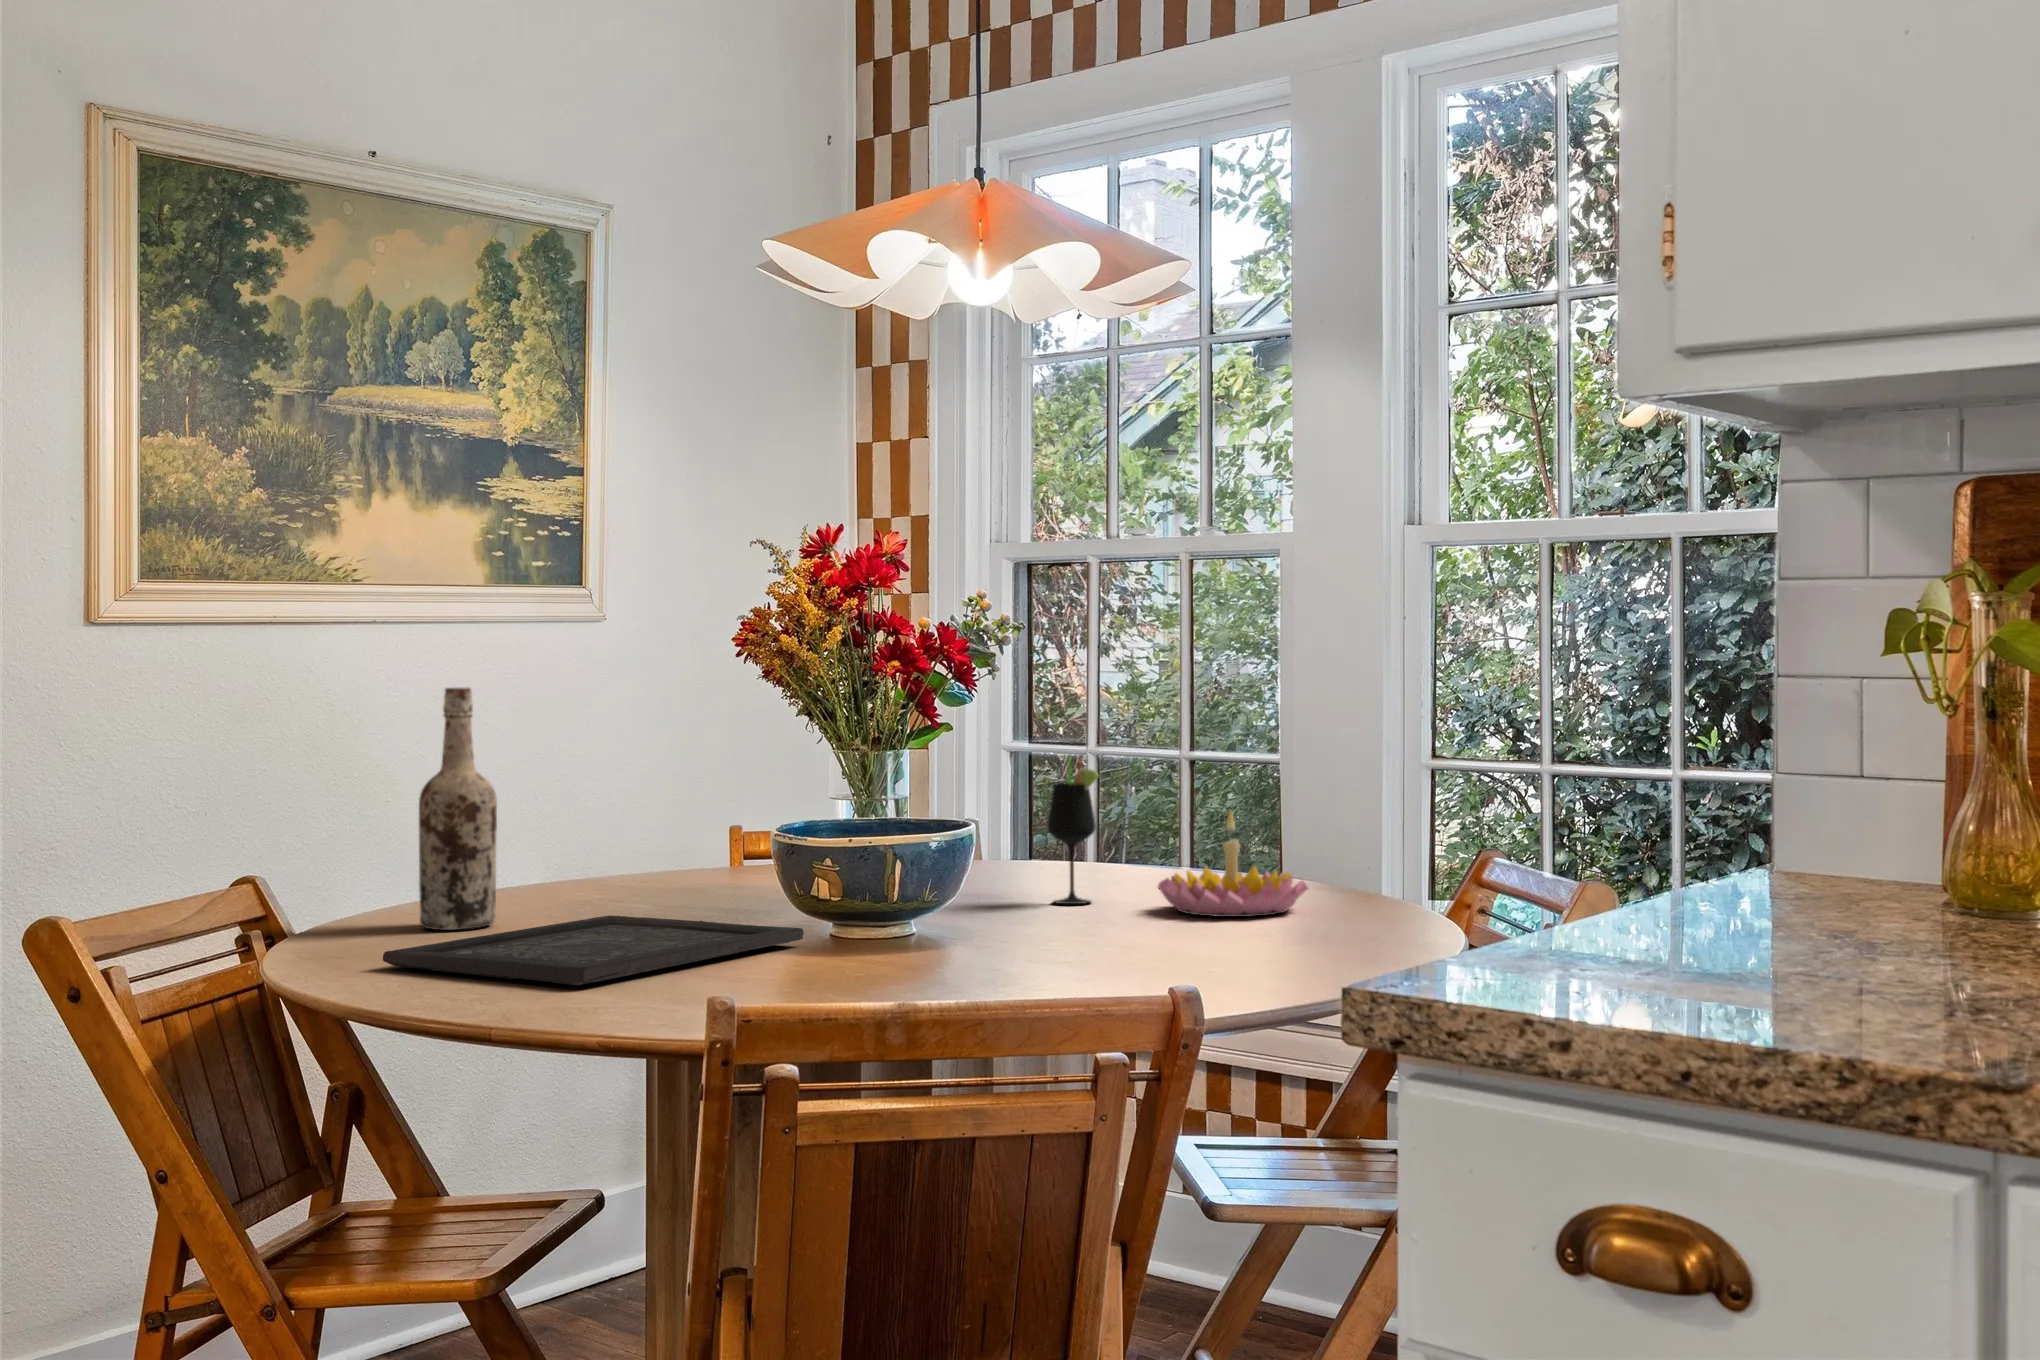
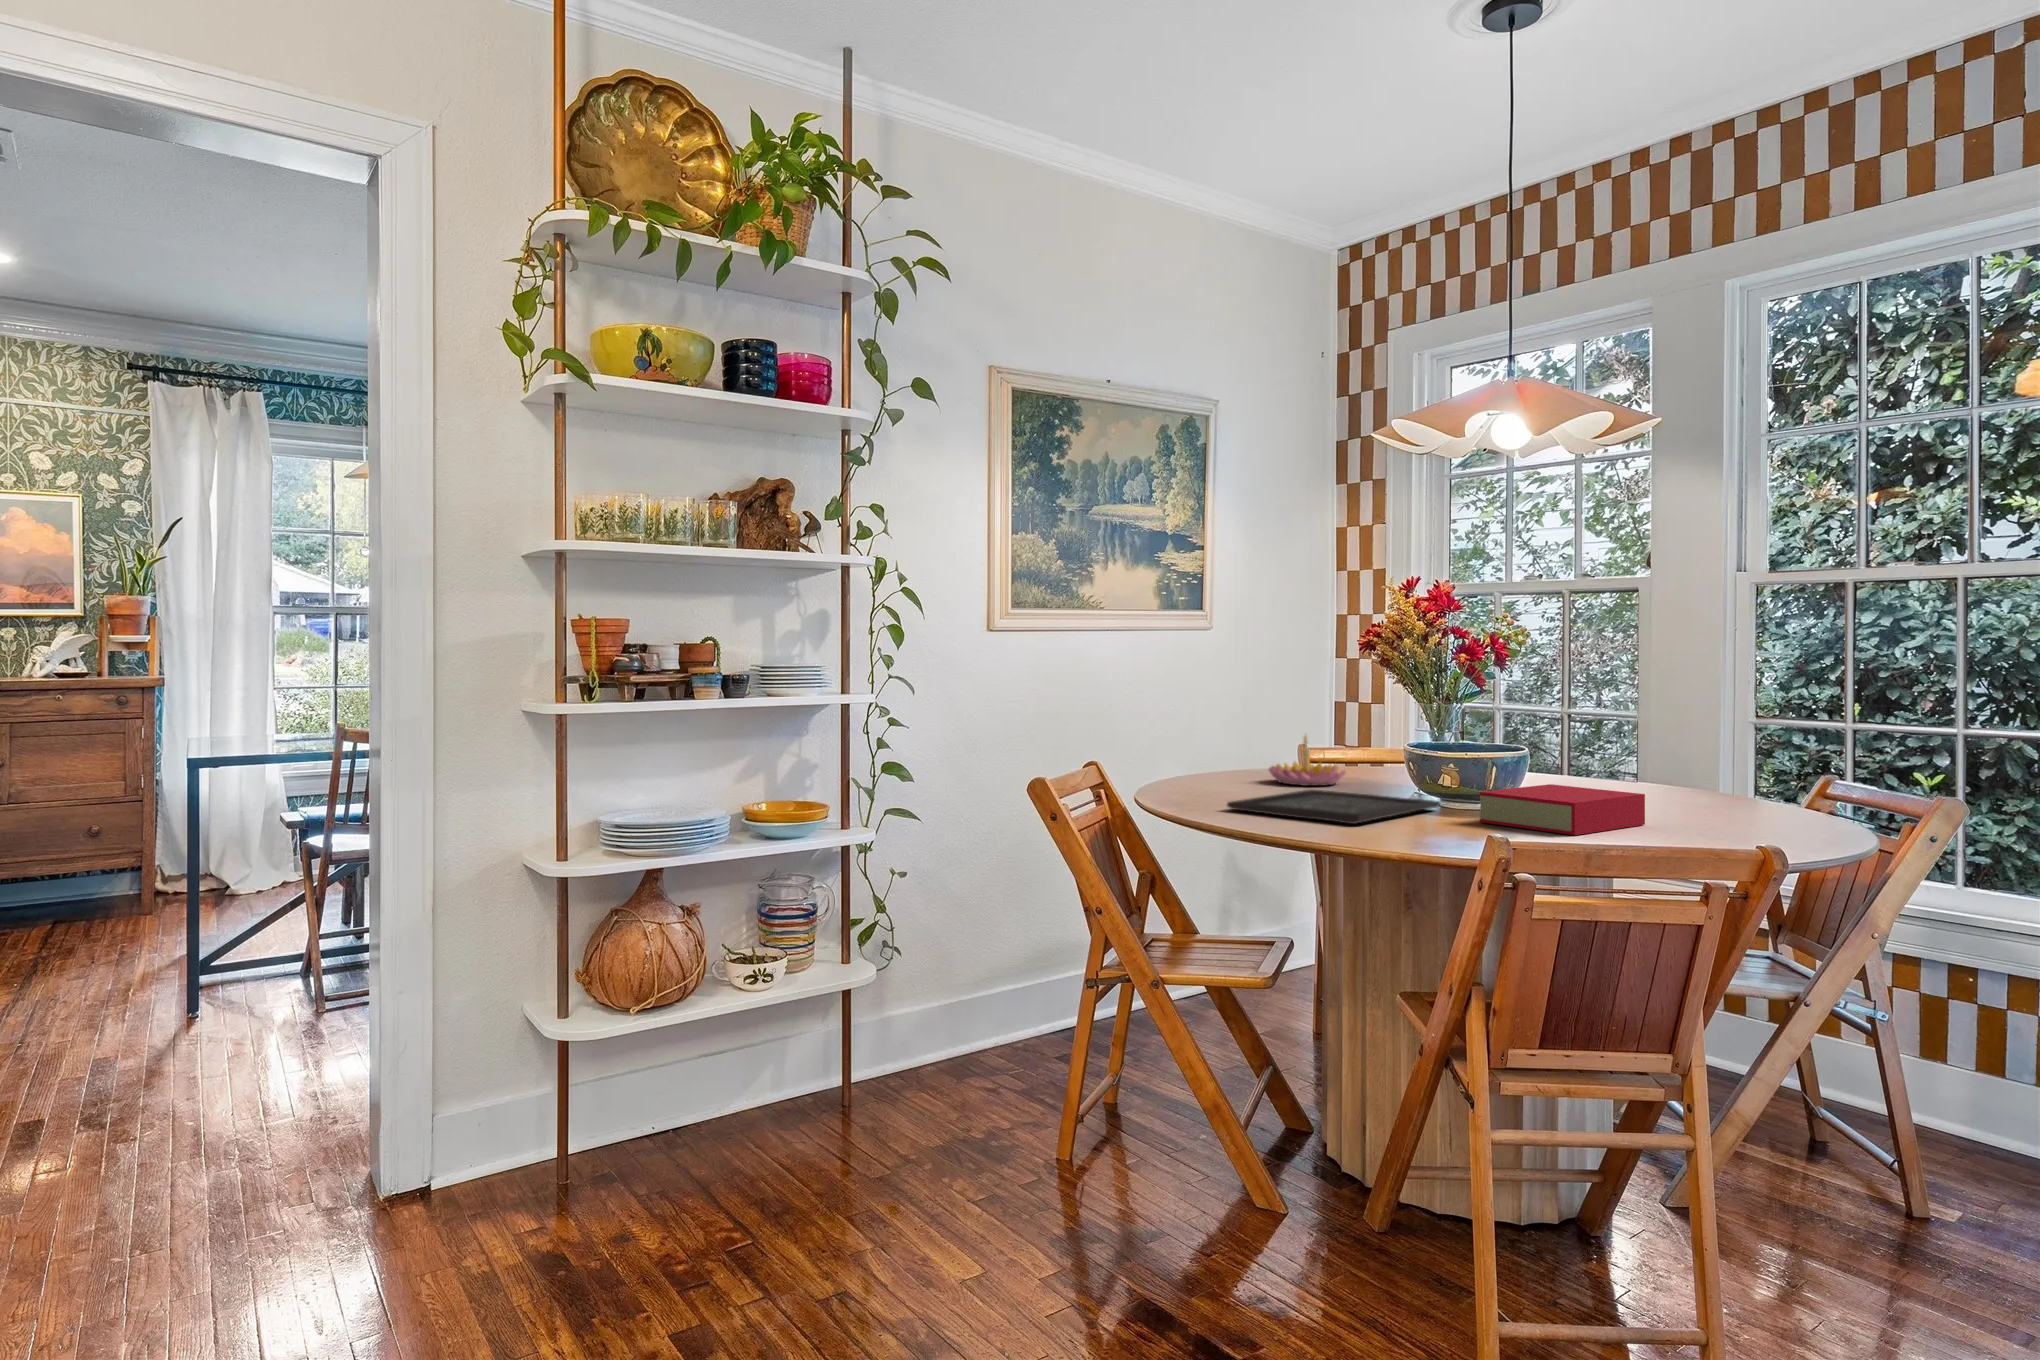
wine bottle: present [419,688,497,930] -> none [1203,667,1242,793]
wine glass: present [1047,756,1099,904] -> none [1547,711,1582,796]
candle holder: present [1158,811,1308,917] -> present [1269,735,1346,786]
book: none [830,889,1117,985] -> present [1480,784,1645,835]

